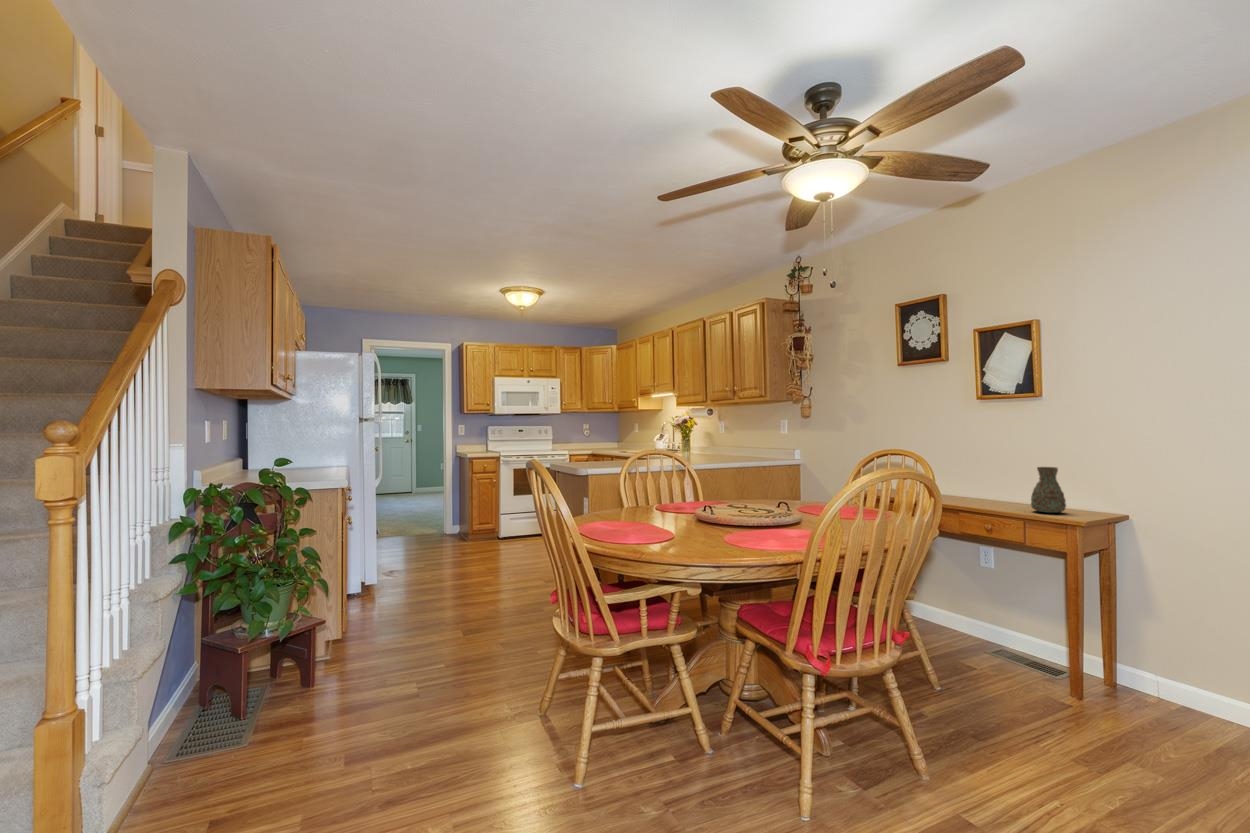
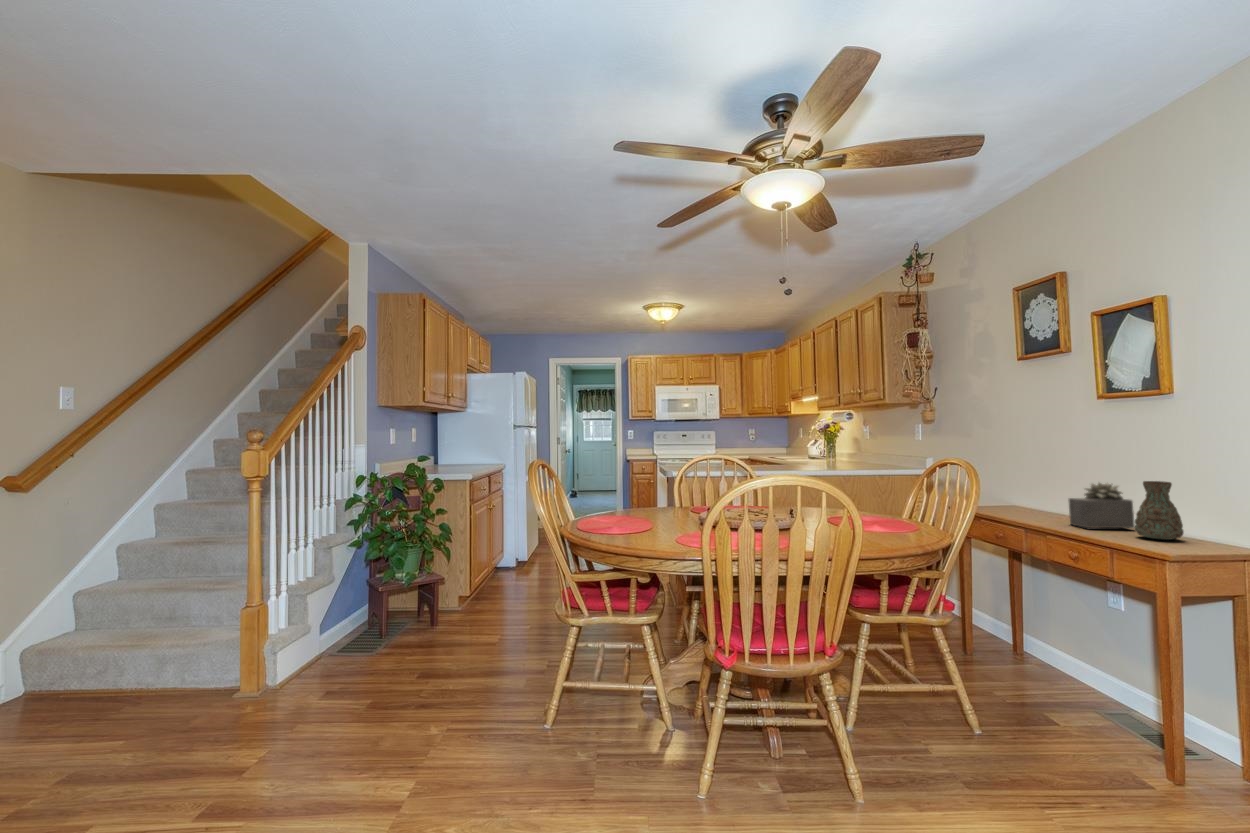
succulent plant: none [968,468,1018,507] -> present [1069,483,1135,528]

